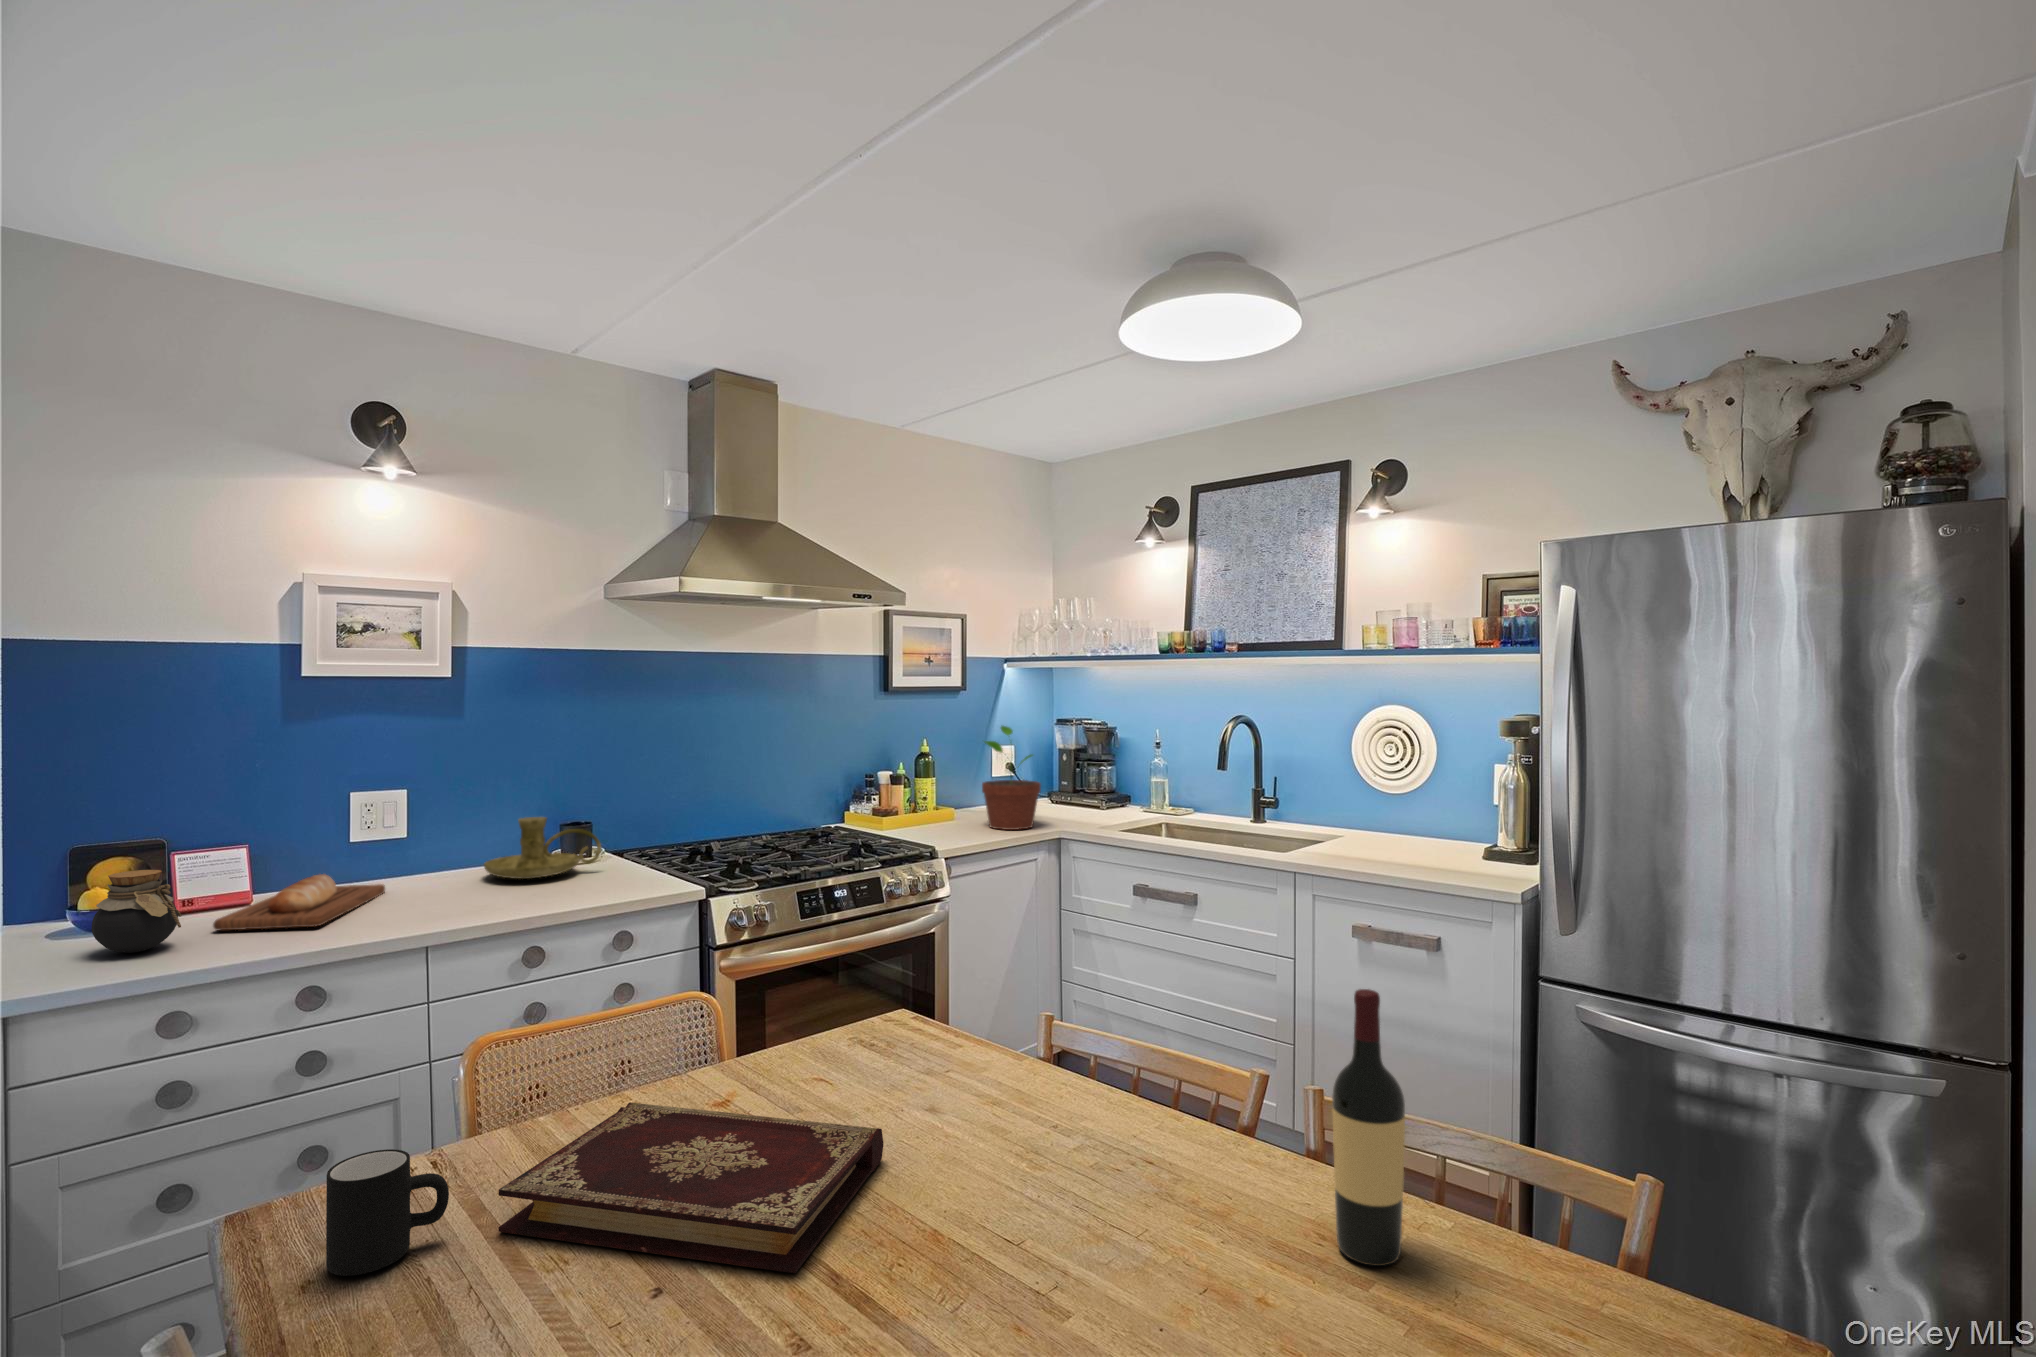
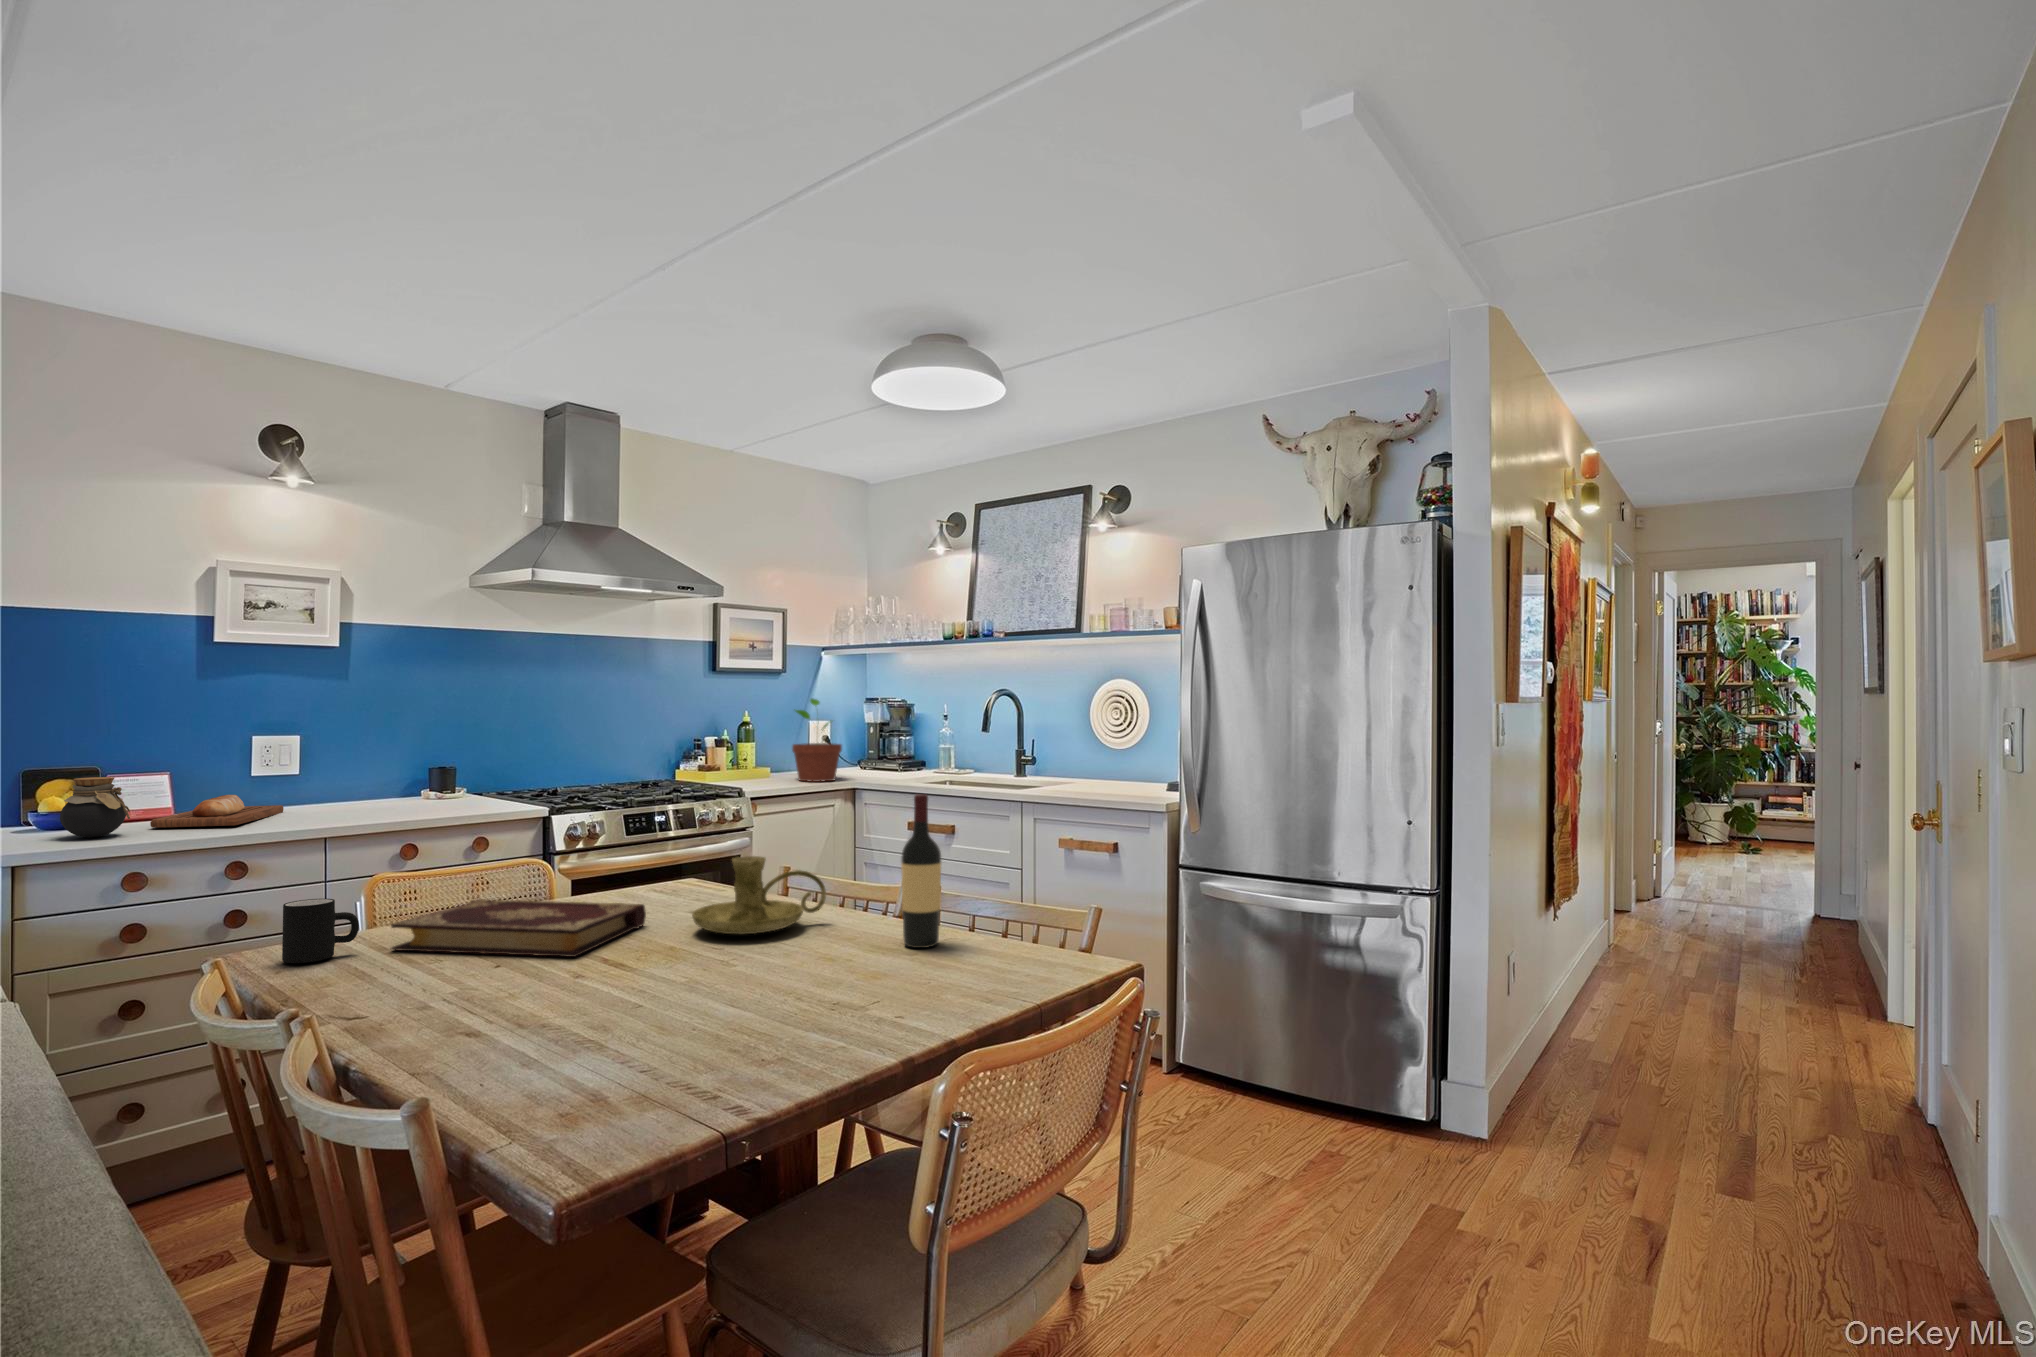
candle holder: present [484,817,601,879] -> present [692,856,826,934]

